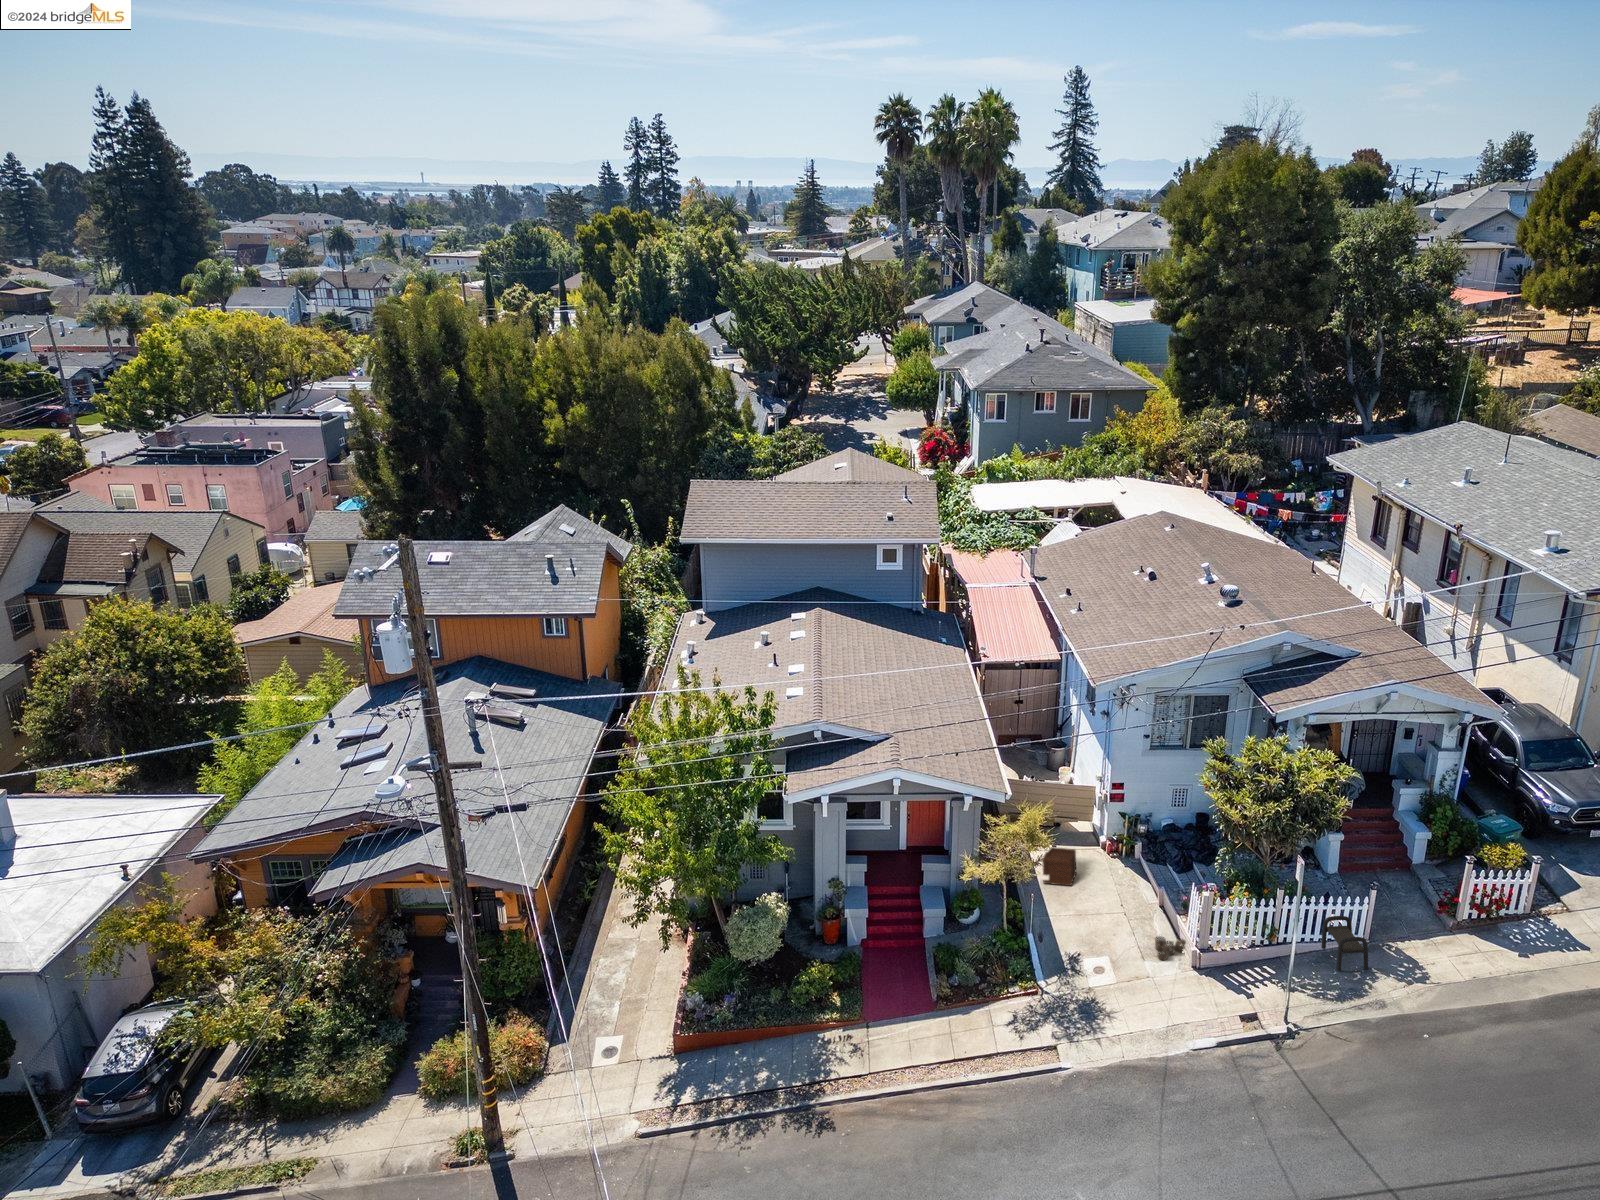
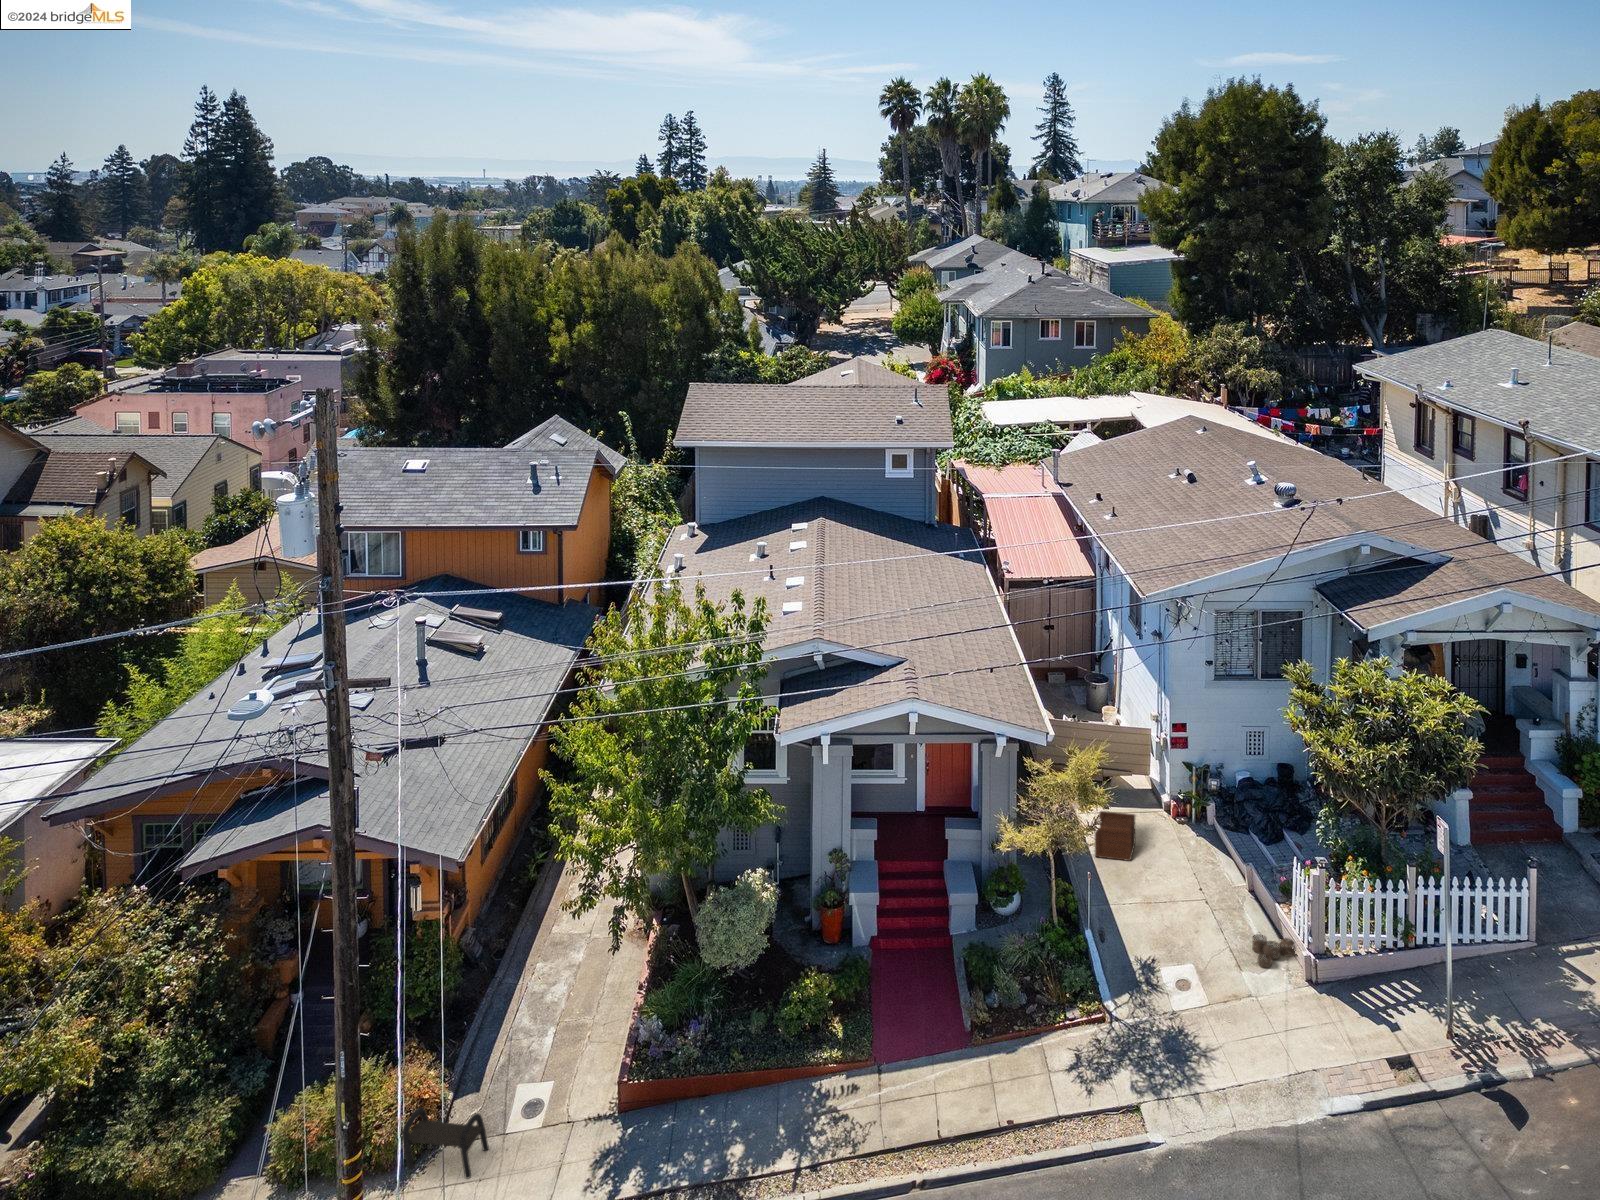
bench: present [1321,916,1368,971] -> present [403,1108,489,1178]

